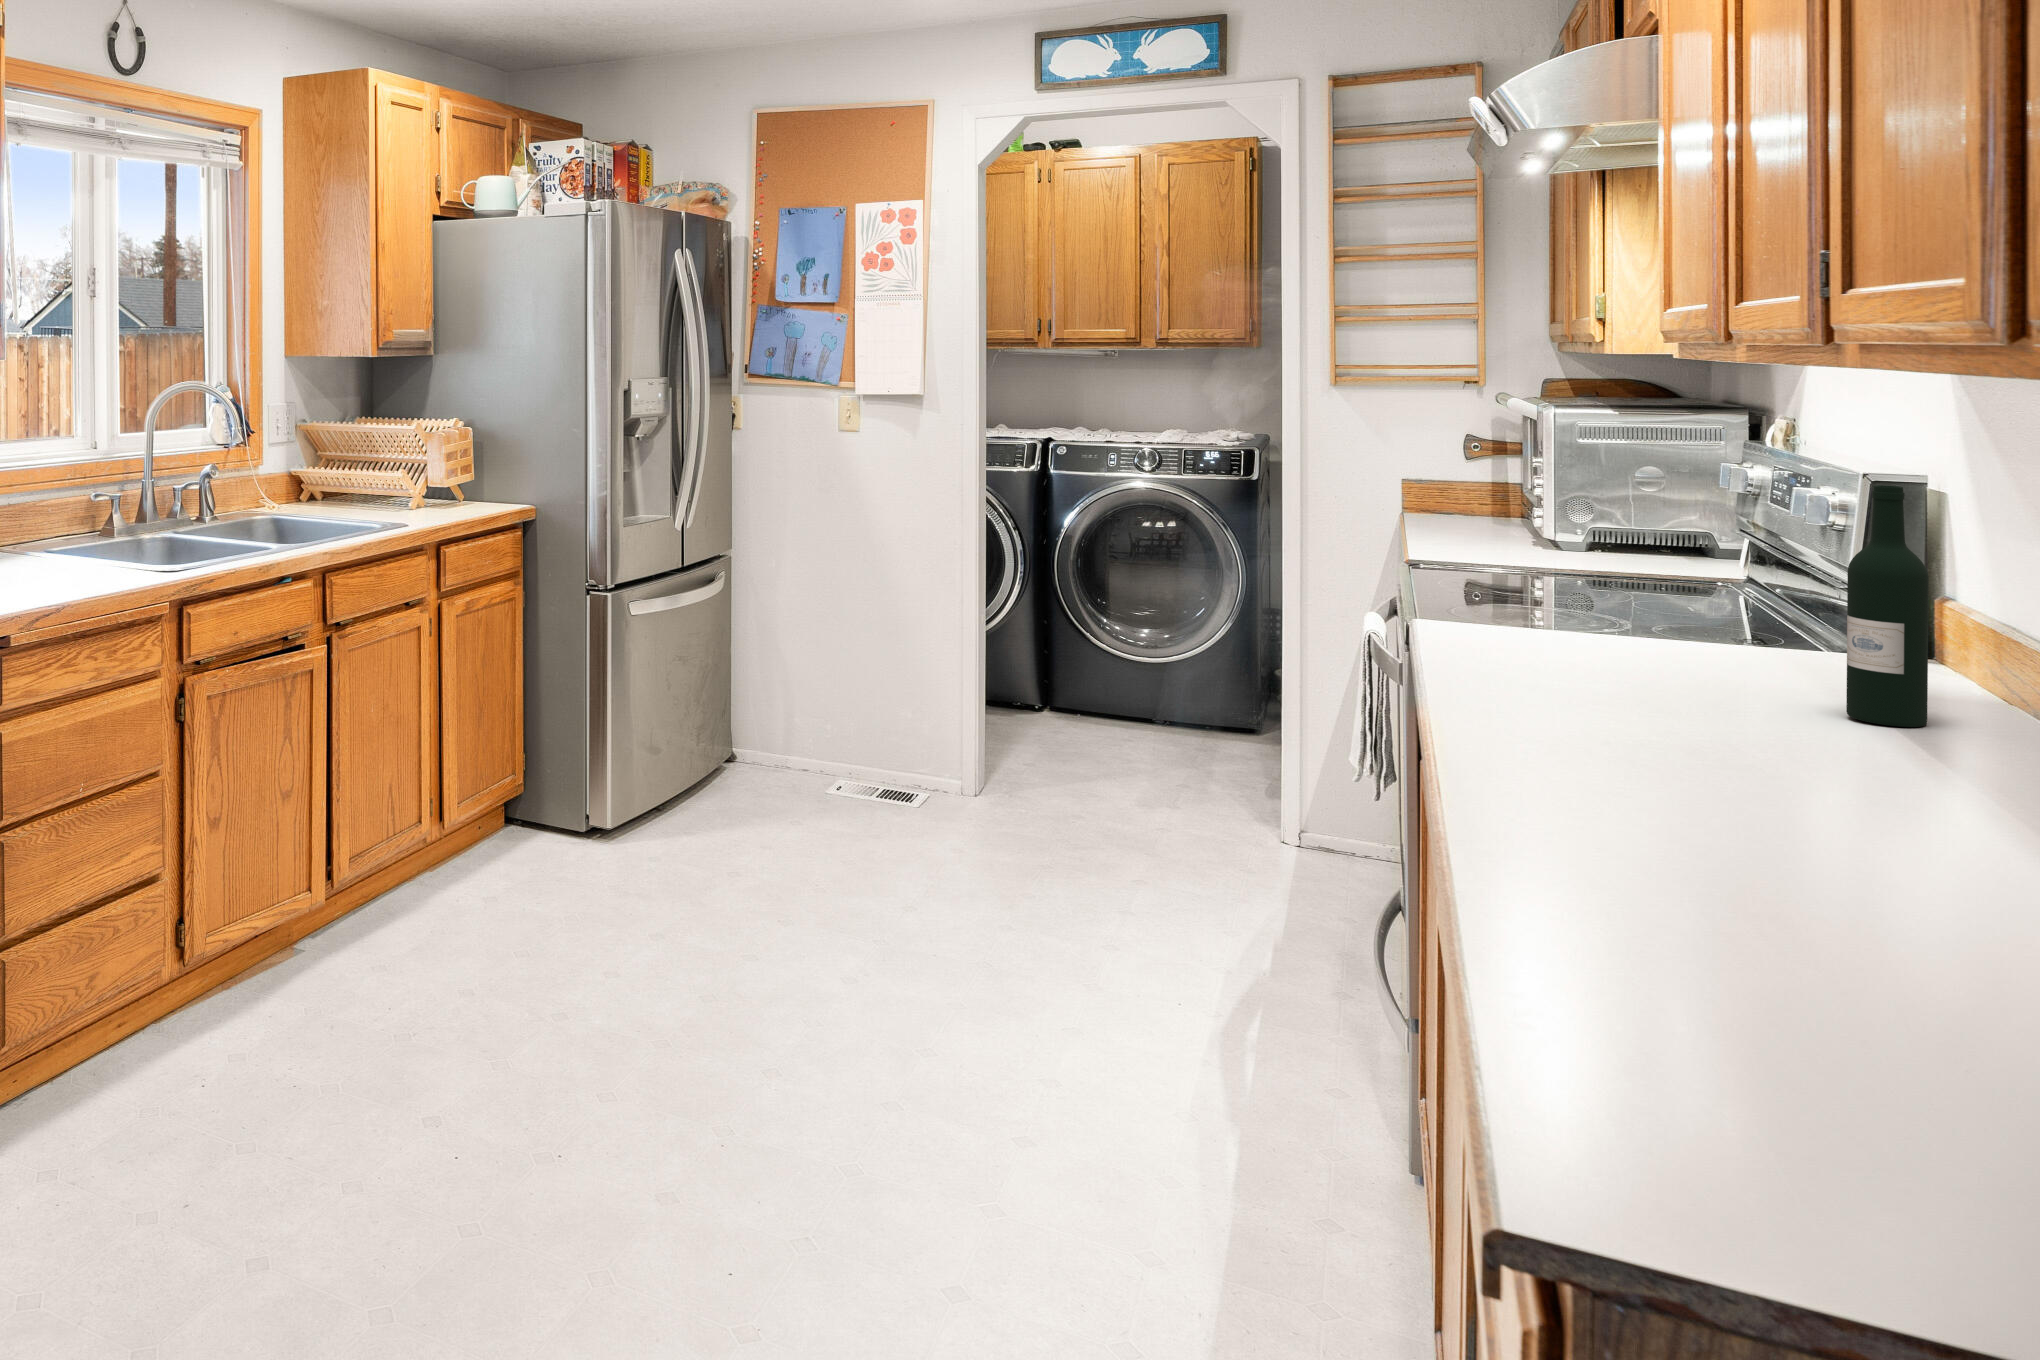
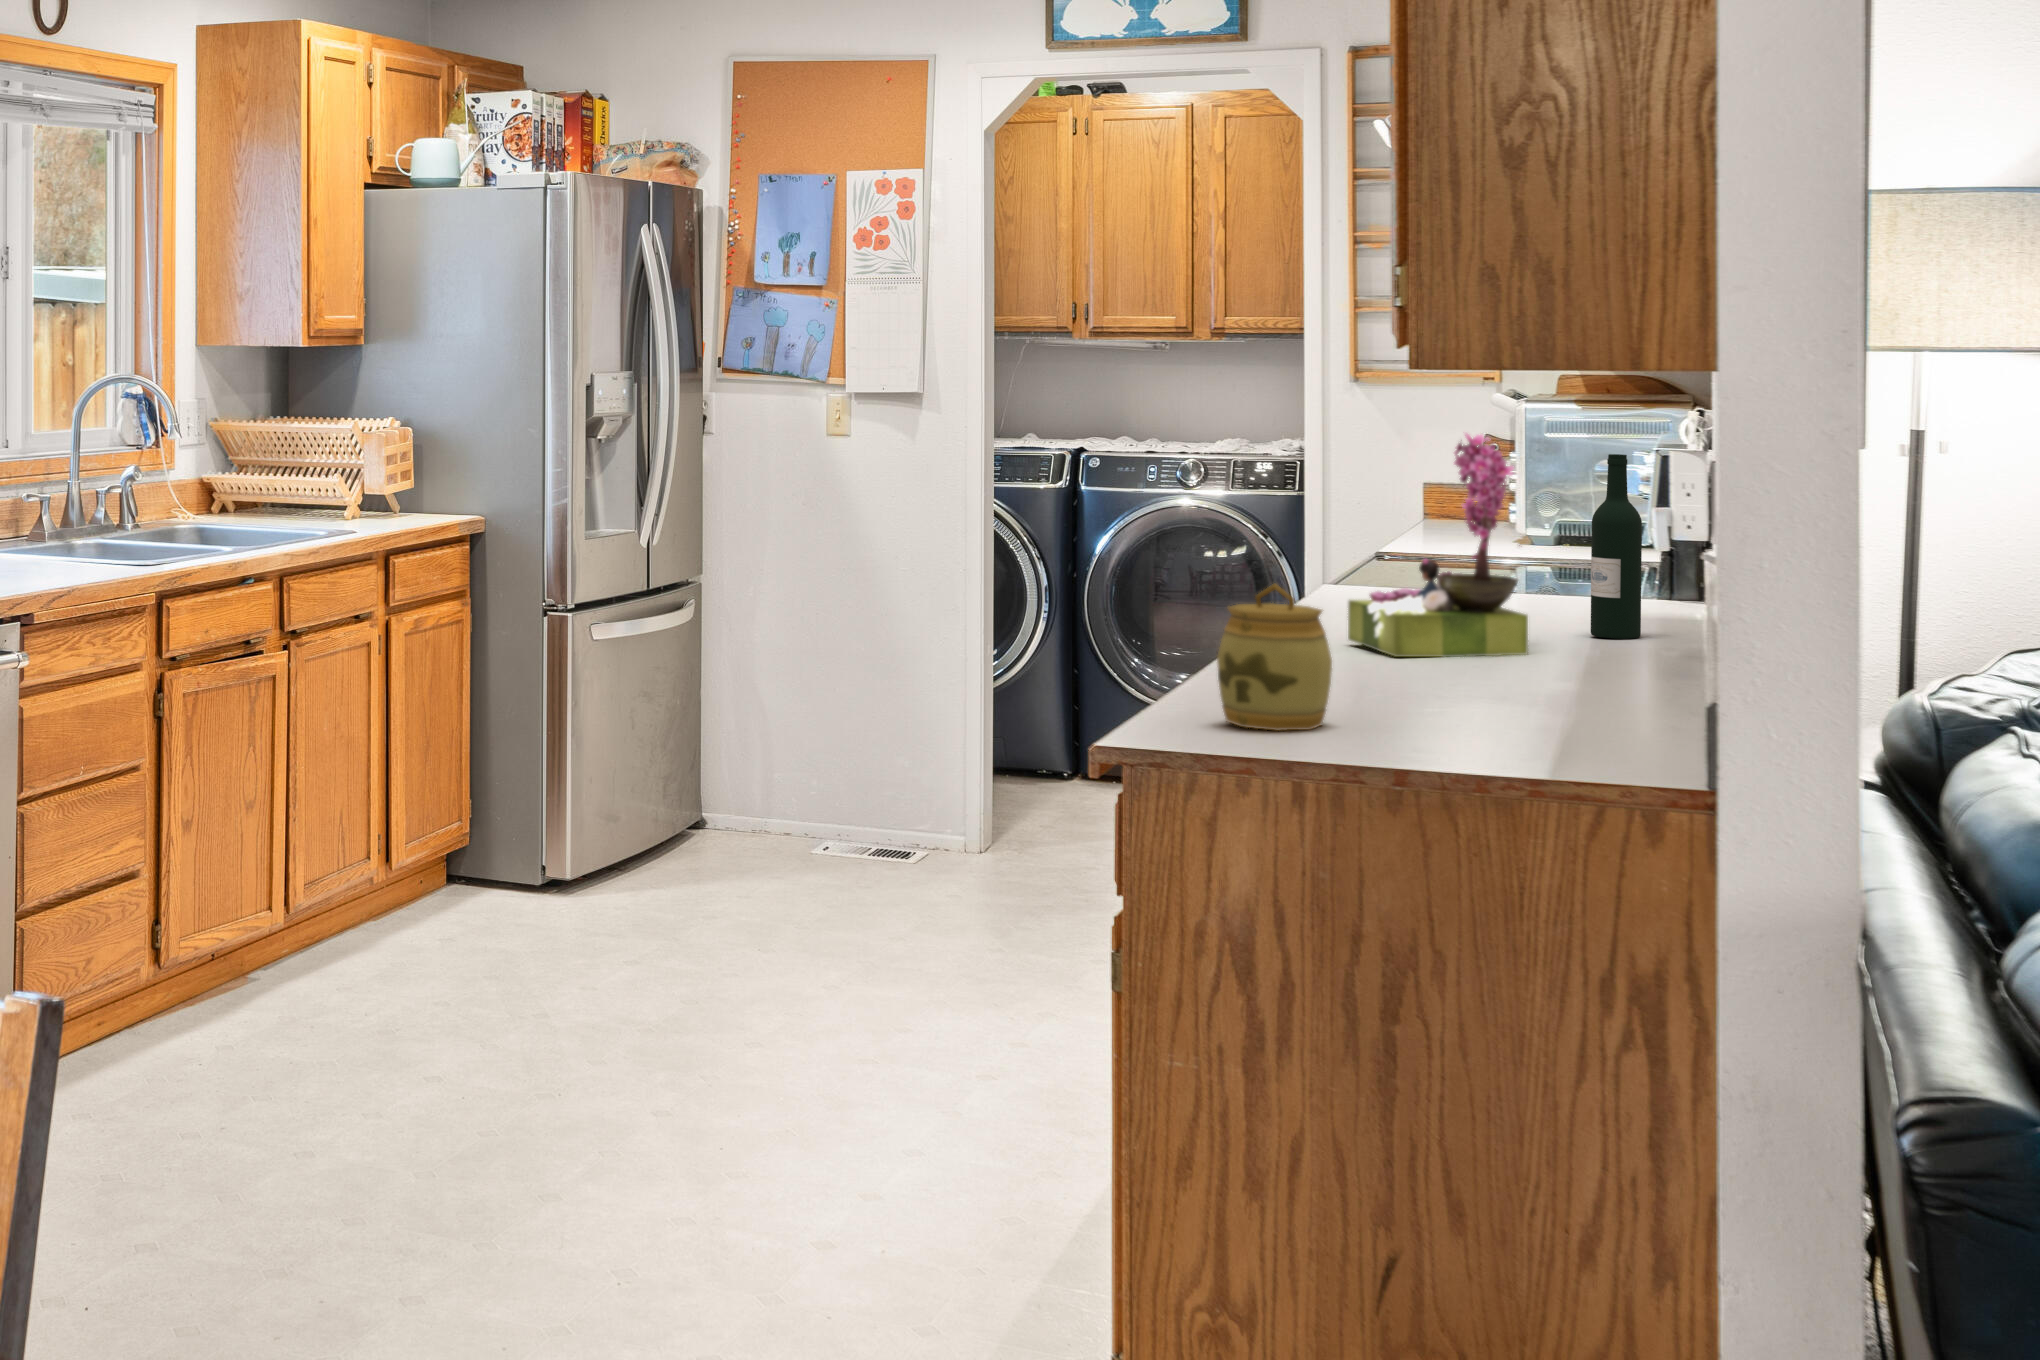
flower arrangement: none [1524,454,1827,769] -> present [1348,433,1528,657]
jar: none [1592,777,1838,1074] -> present [1217,584,1332,731]

